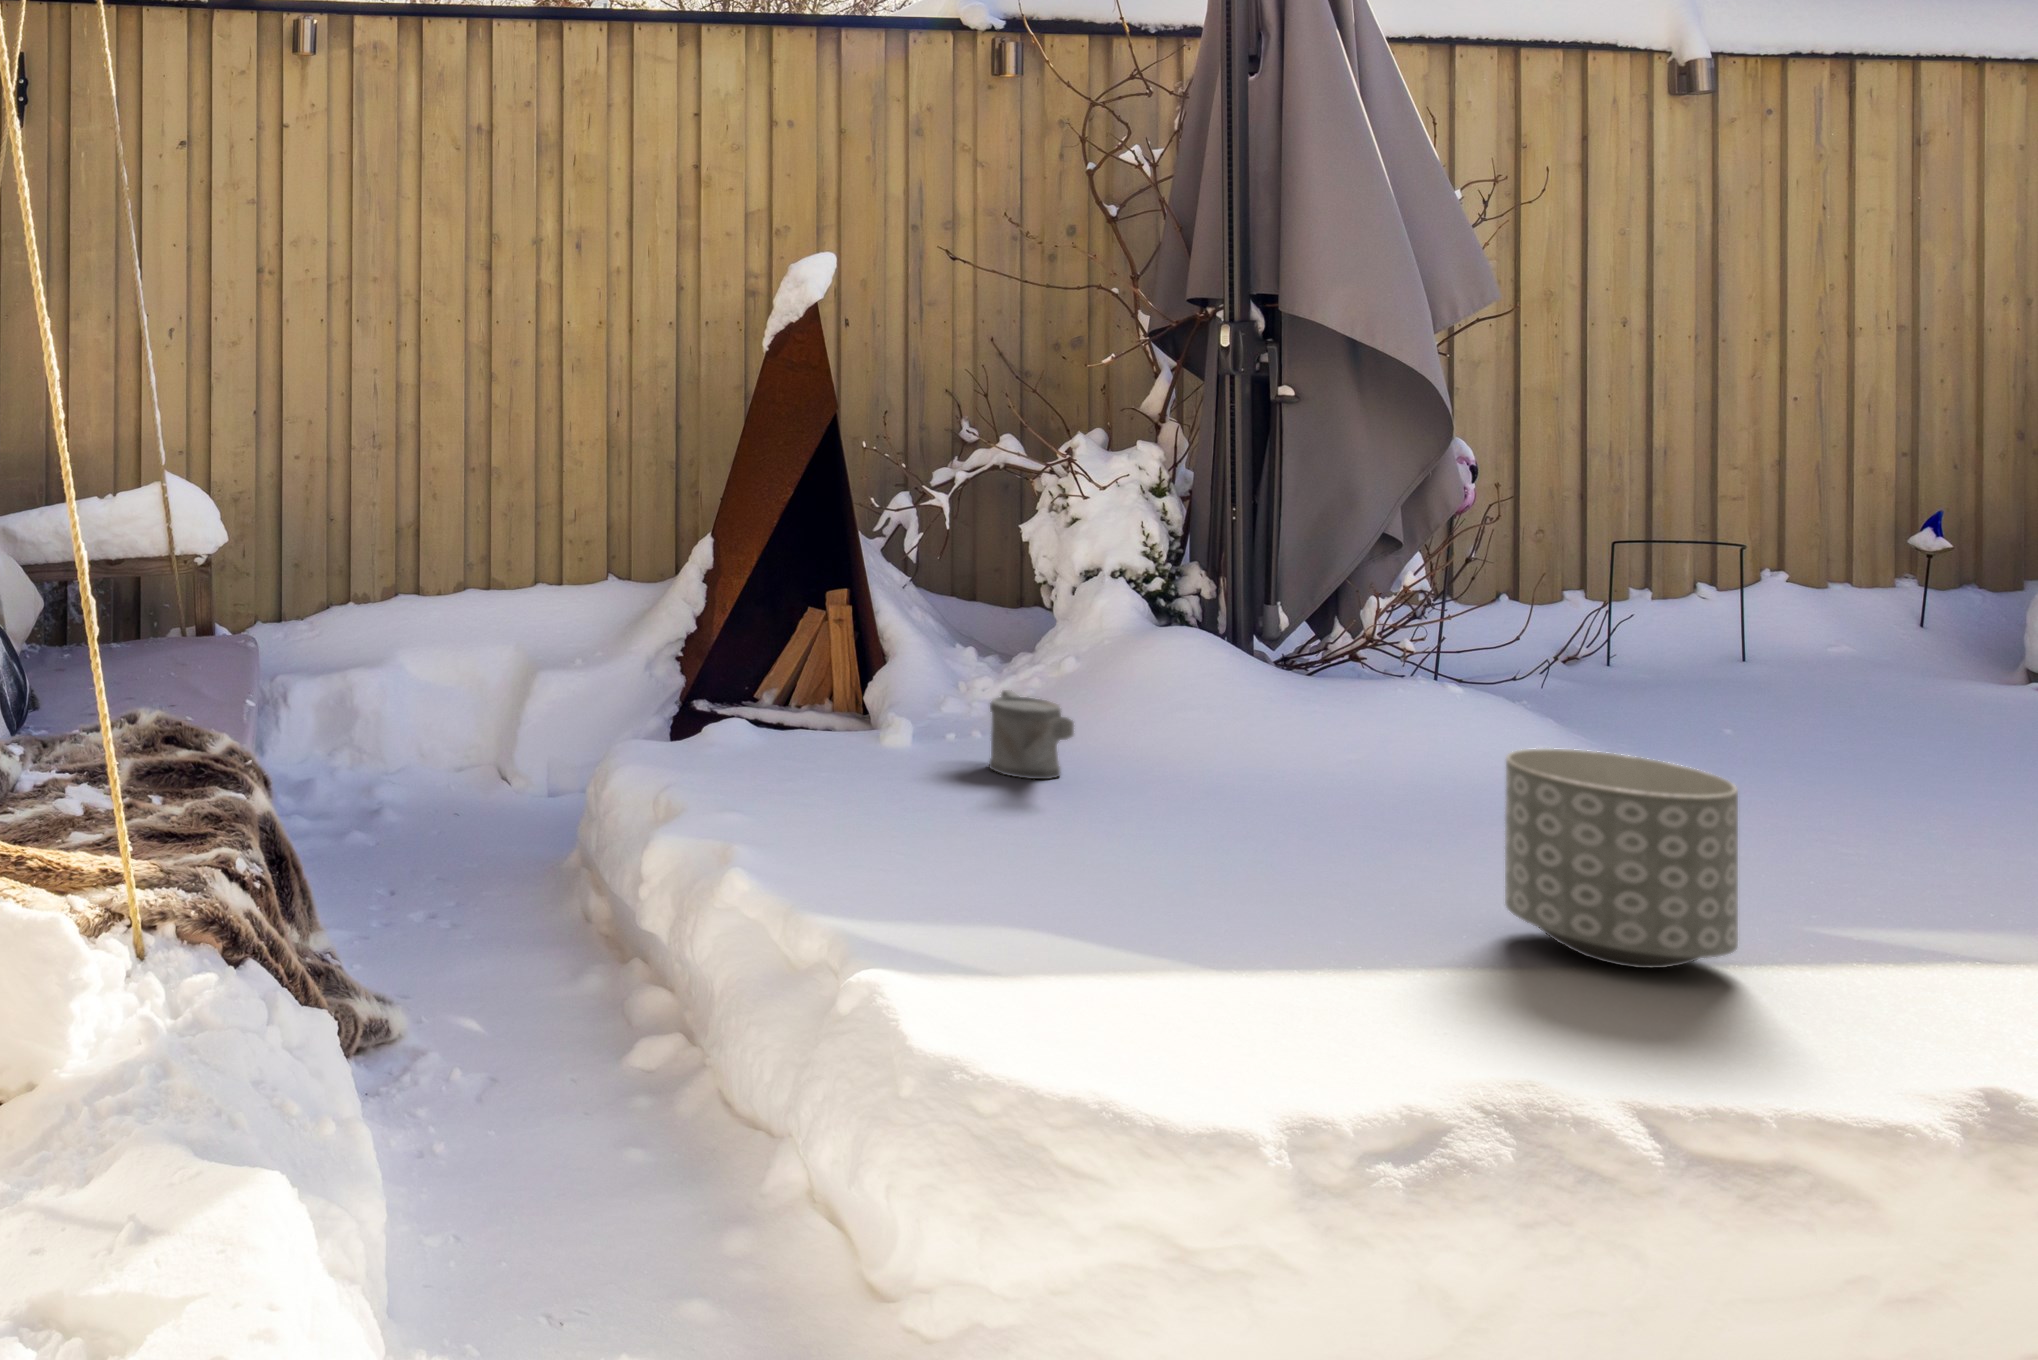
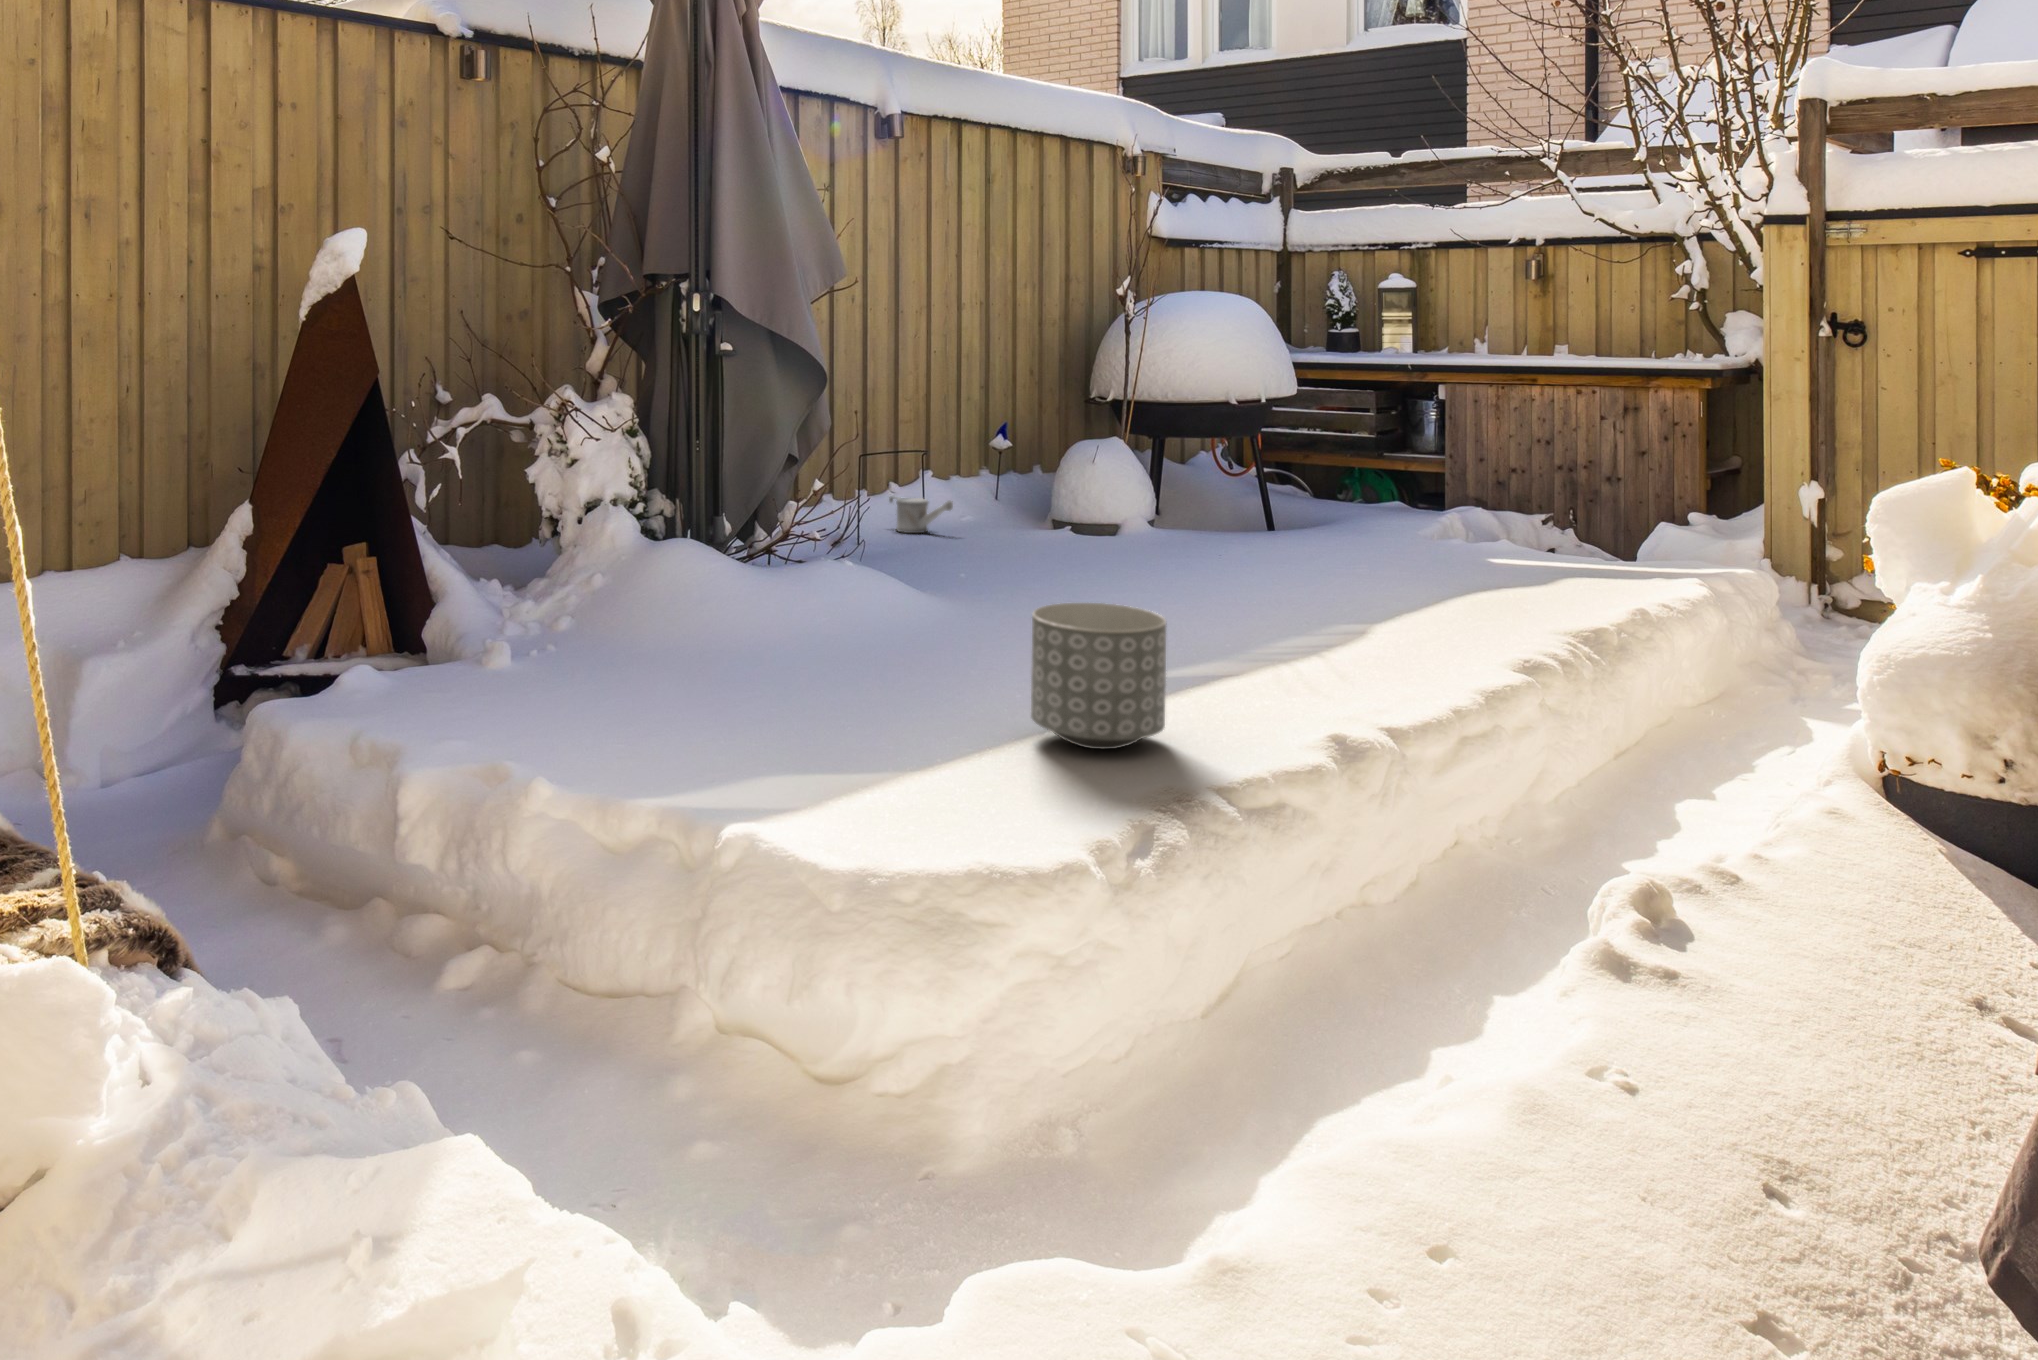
watering can: present [989,690,1074,779] -> present [889,496,953,533]

